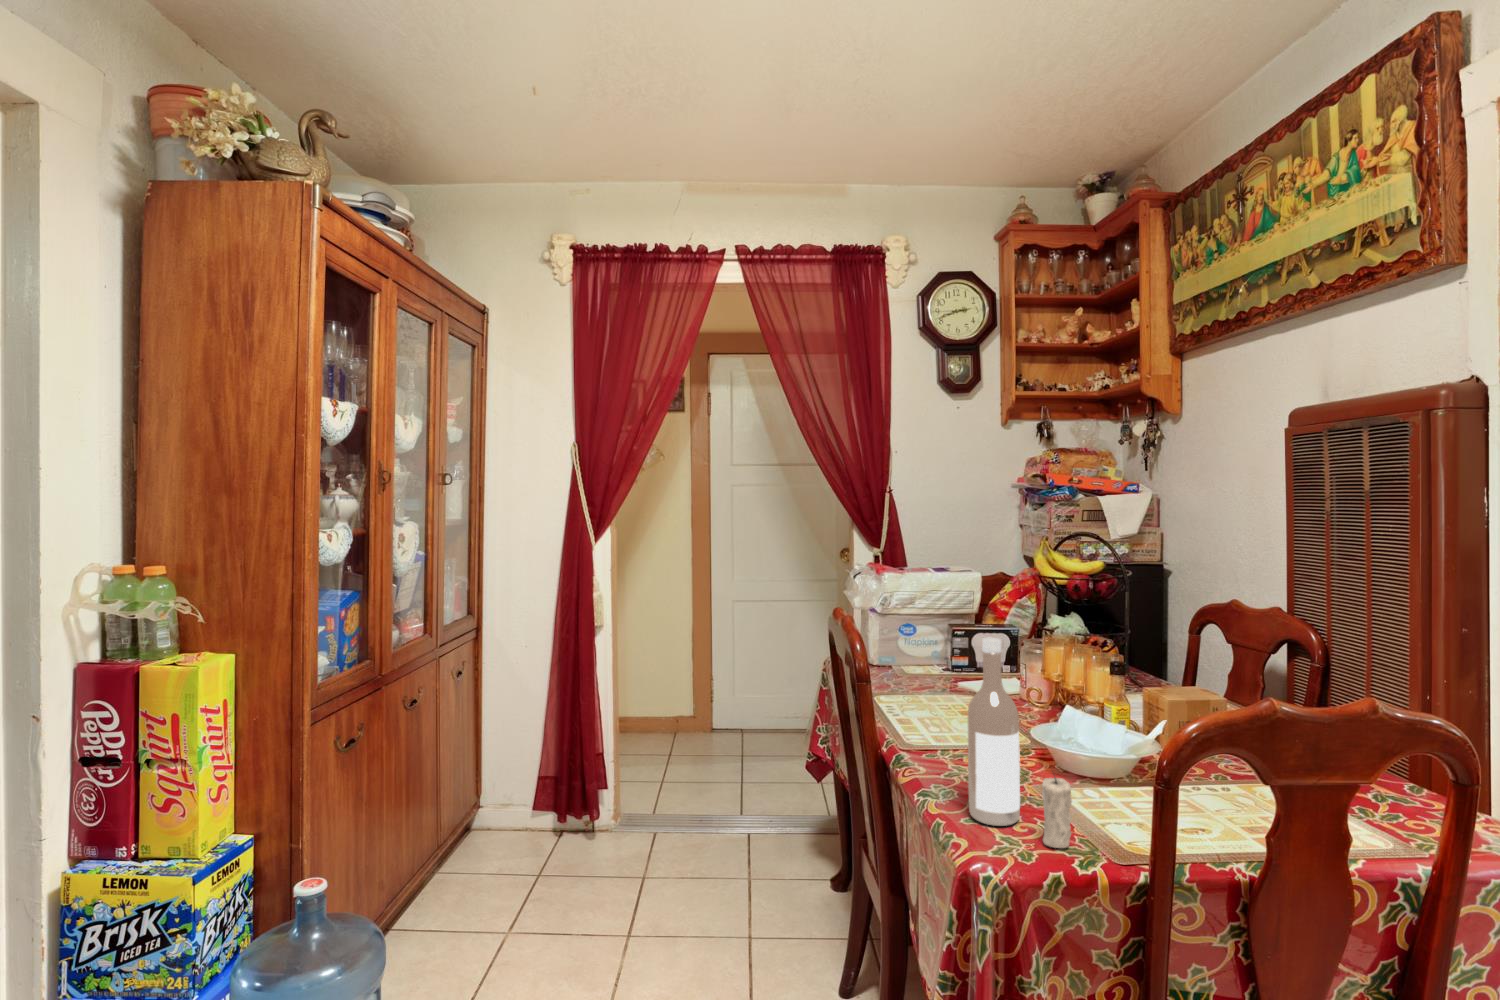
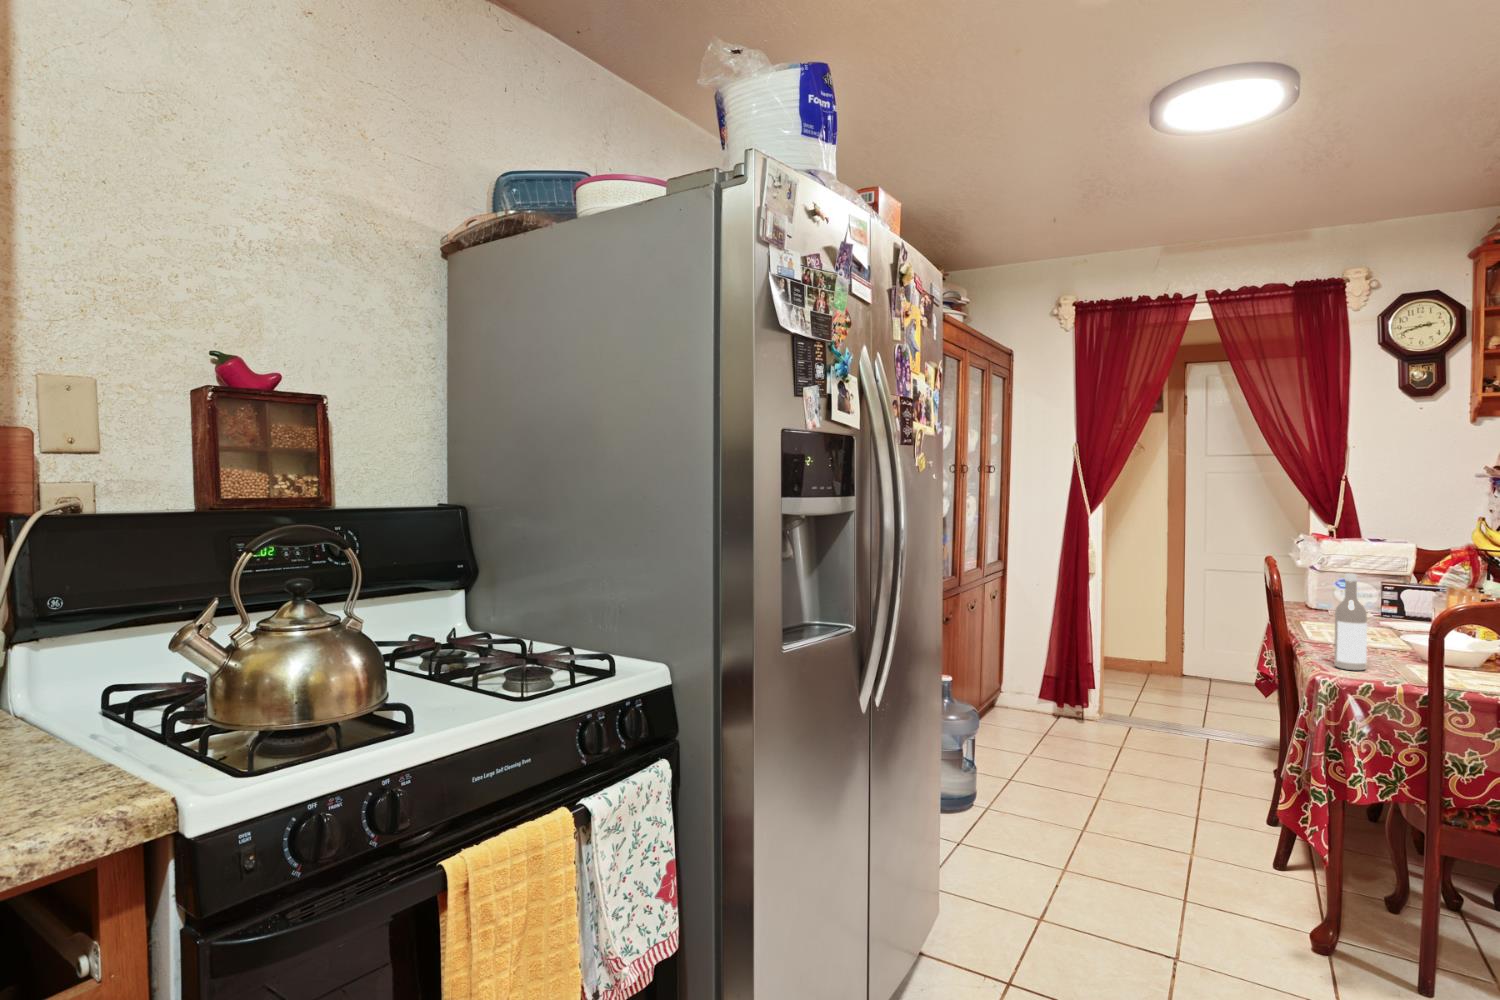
candle: present [1042,777,1072,848] -> none [1372,638,1390,678]

